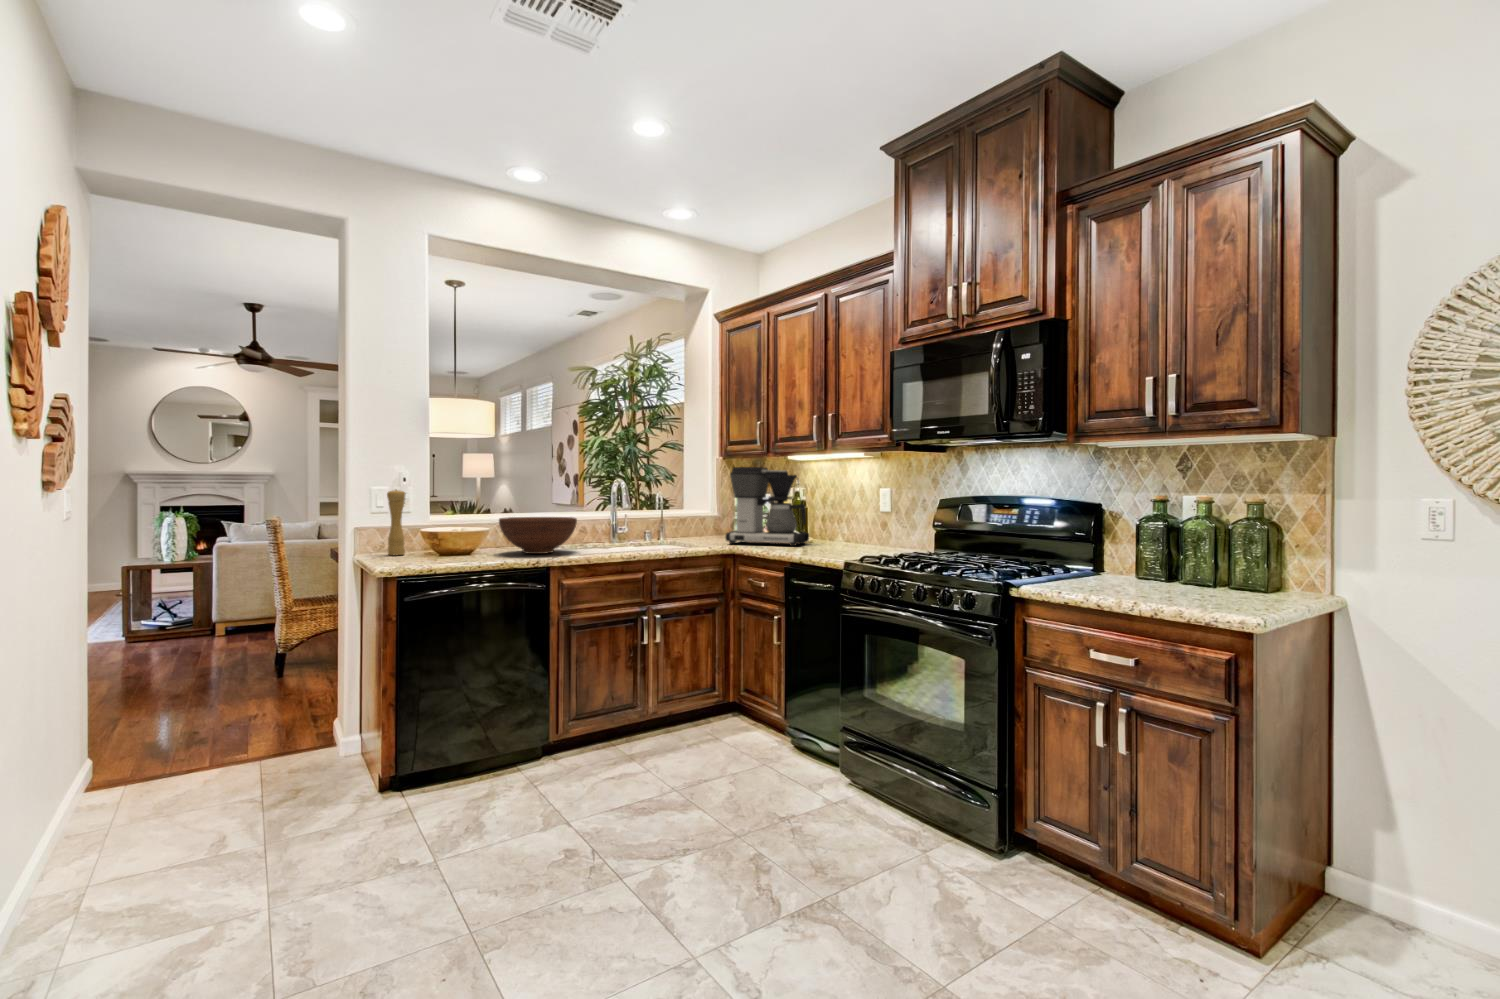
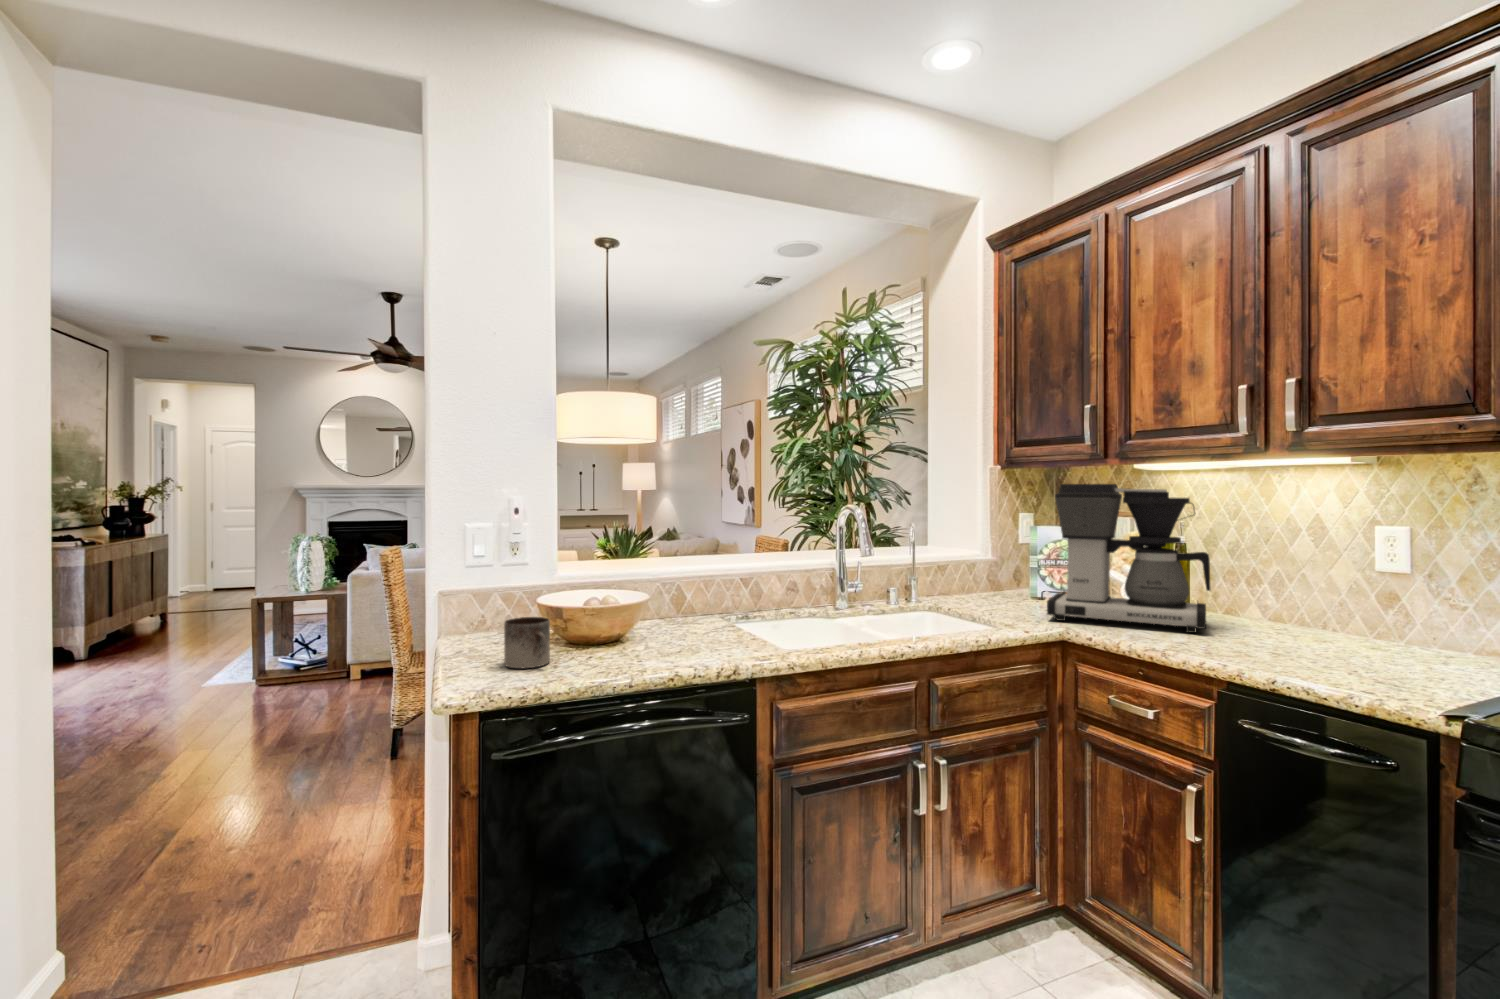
pepper mill: present [387,490,405,555] -> none [482,528,512,642]
fruit bowl: present [499,517,577,554] -> none [663,572,798,646]
mug: none [408,536,434,561] -> present [504,617,550,668]

